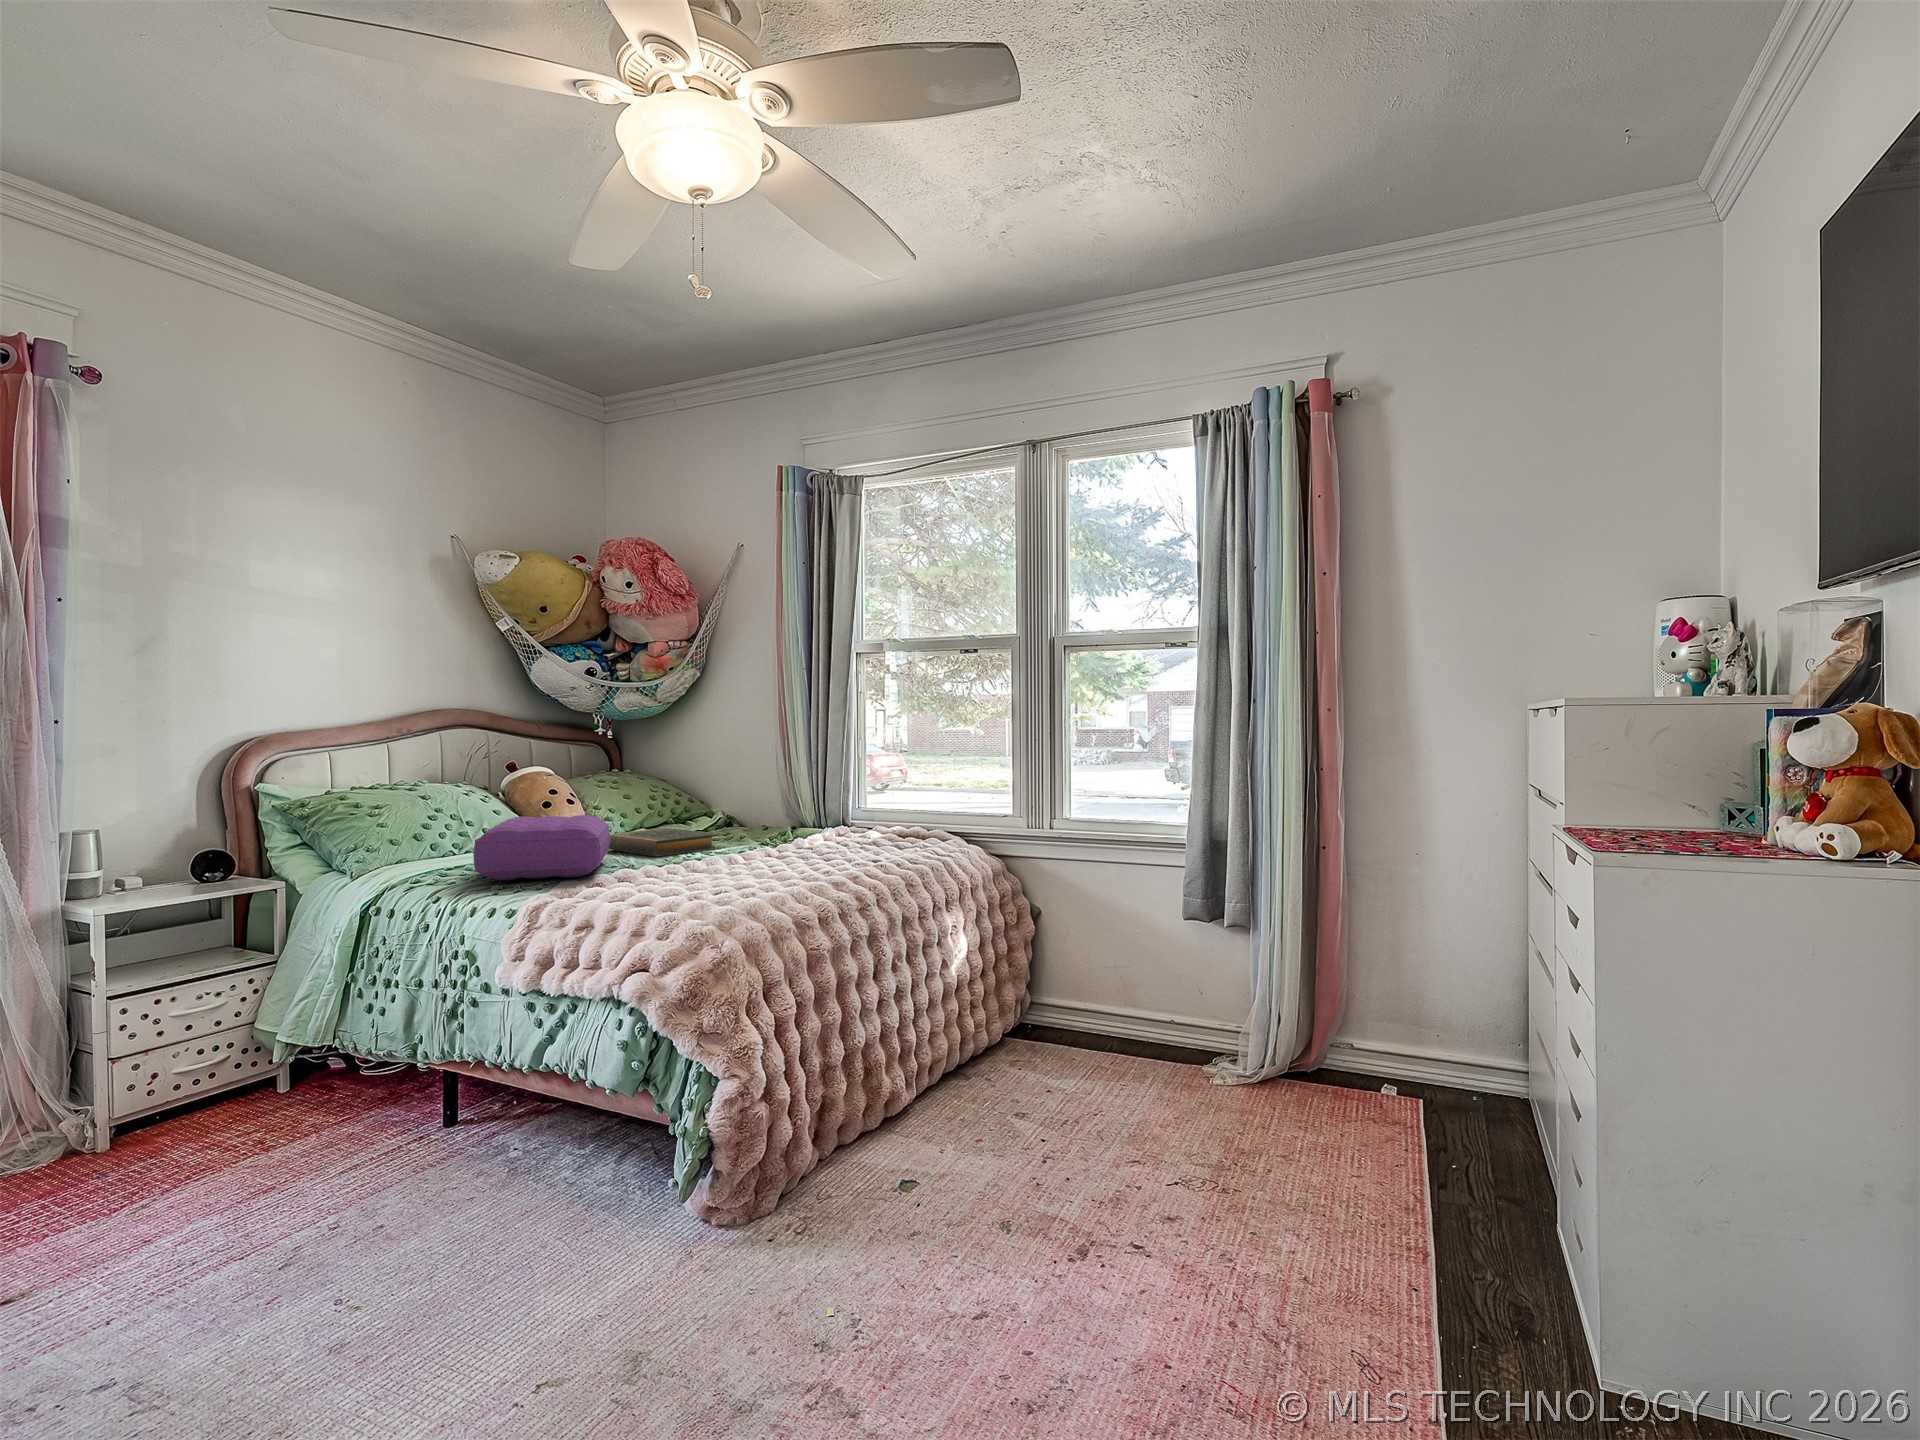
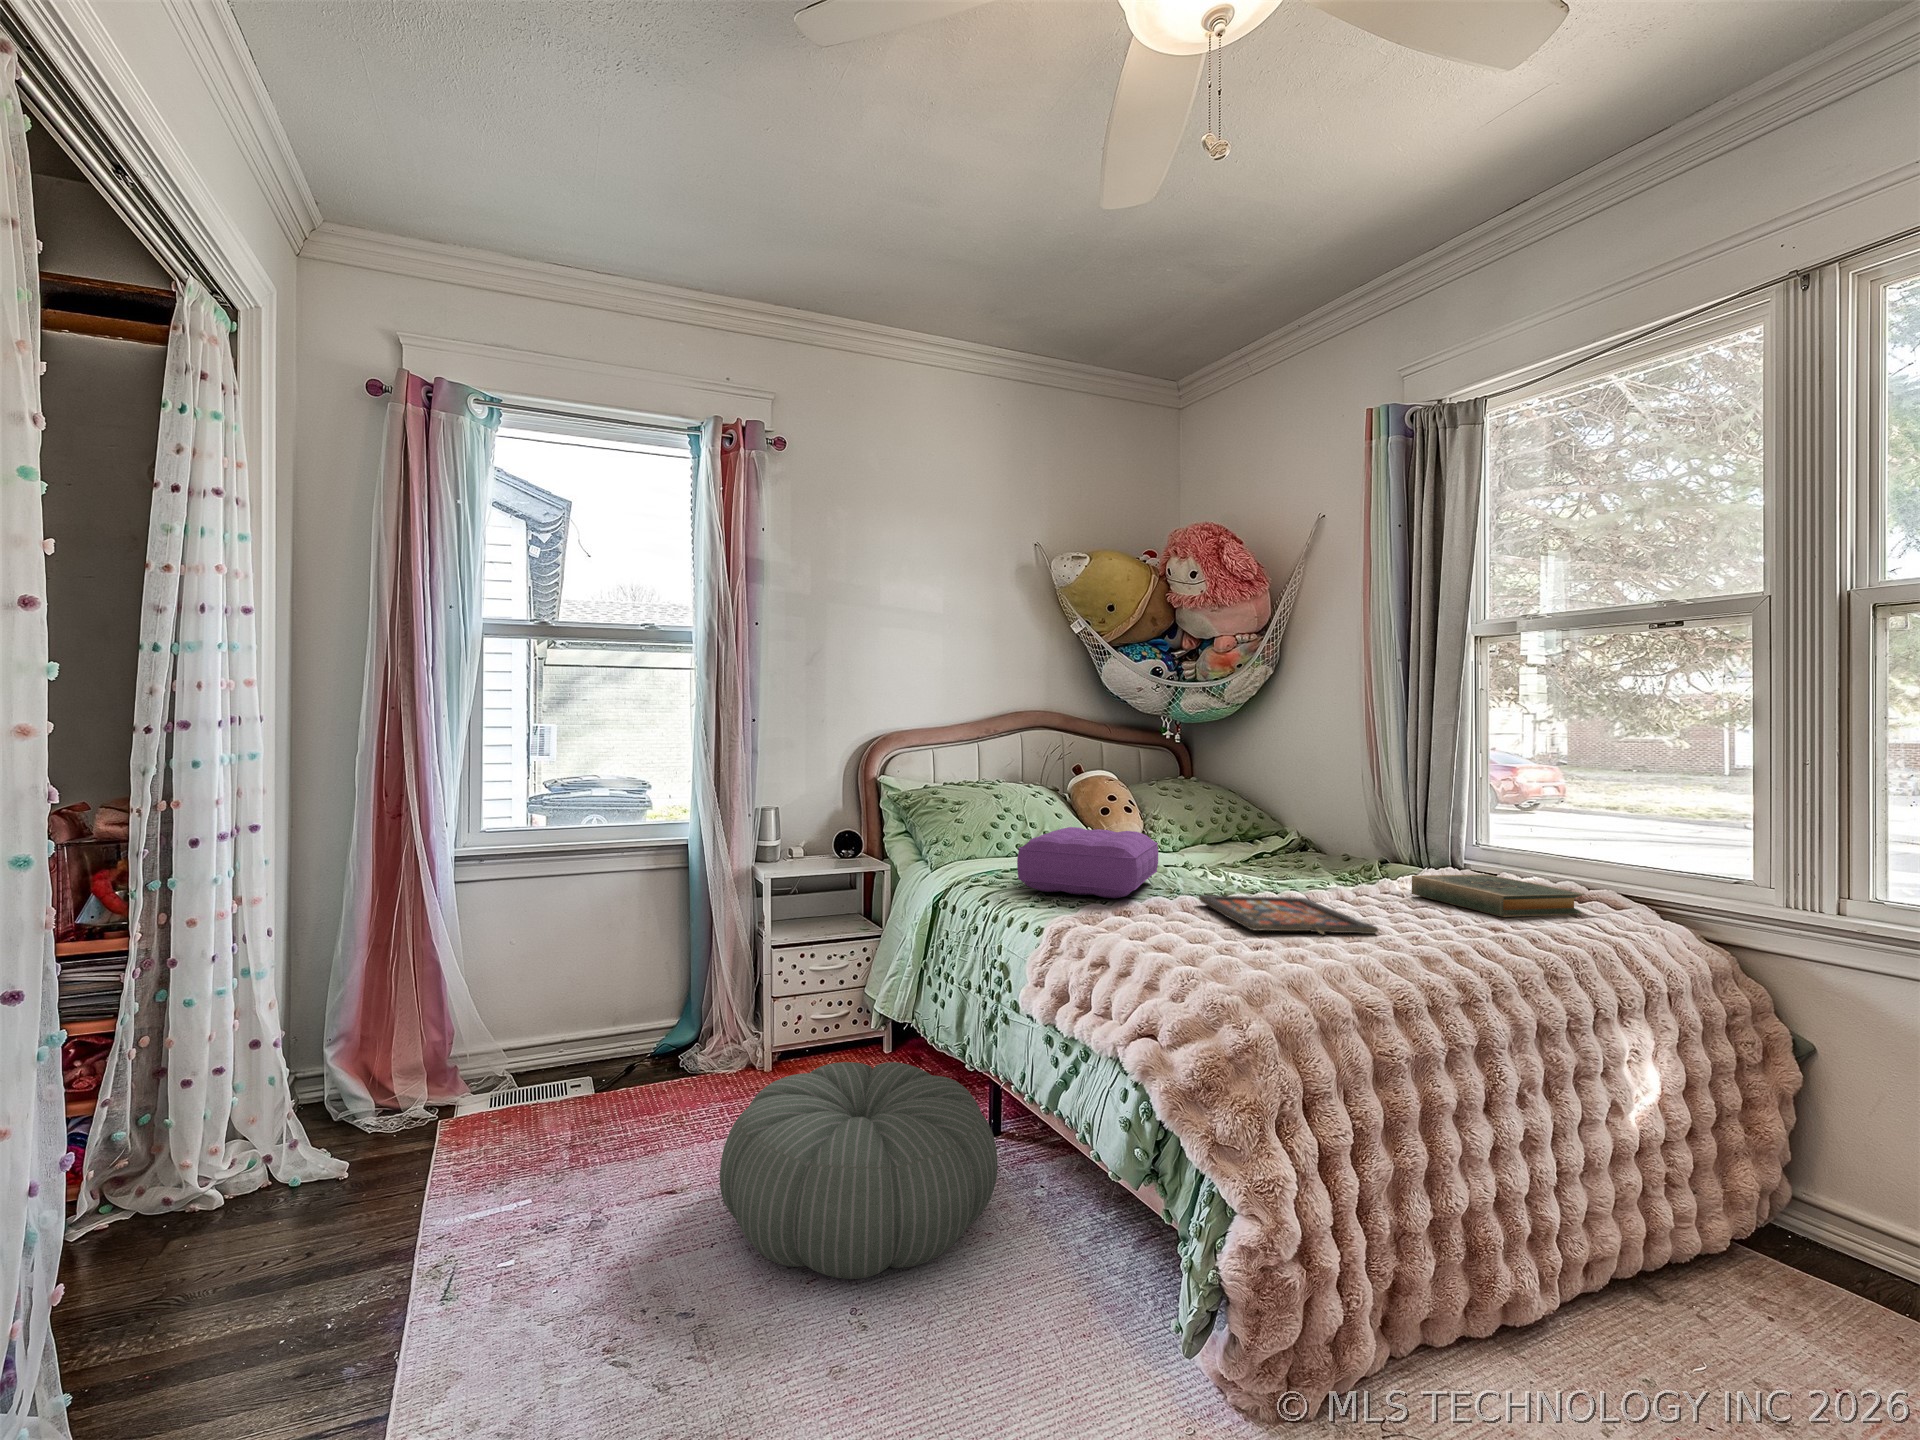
hardback book: present [609,828,717,856] -> present [1412,874,1585,917]
board game: none [657,856,801,882] -> present [1199,895,1378,935]
pouf: none [148,1076,485,1288] -> present [720,1062,998,1279]

